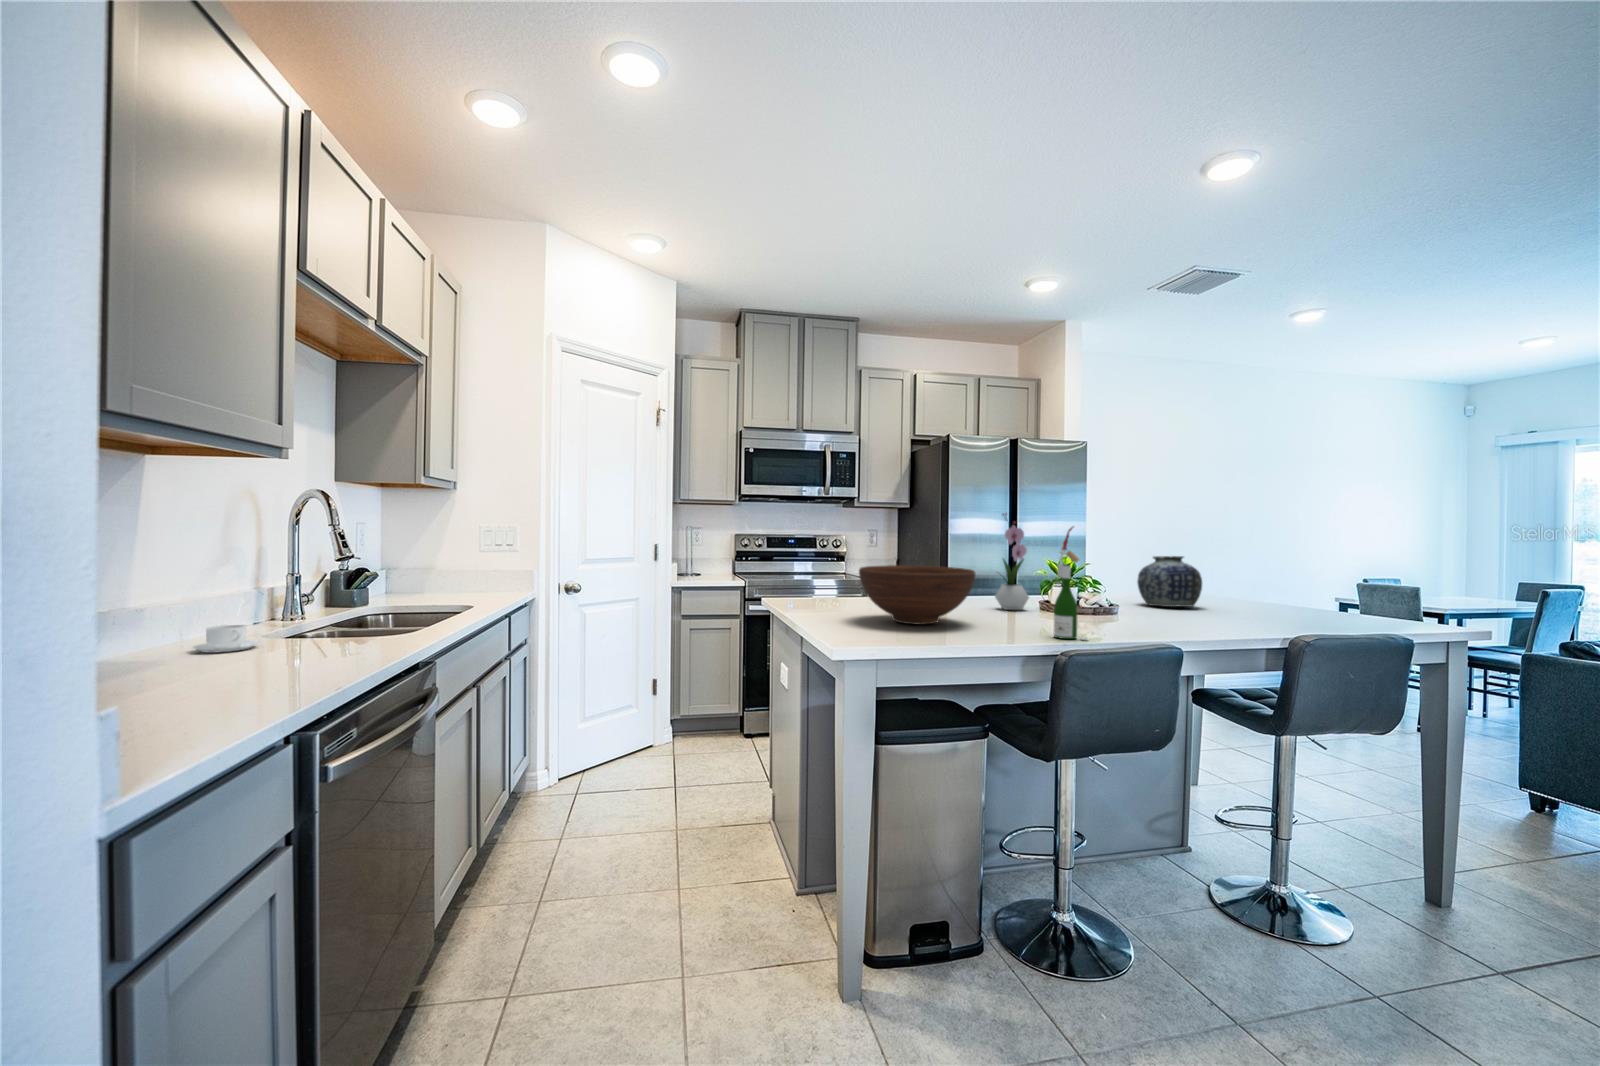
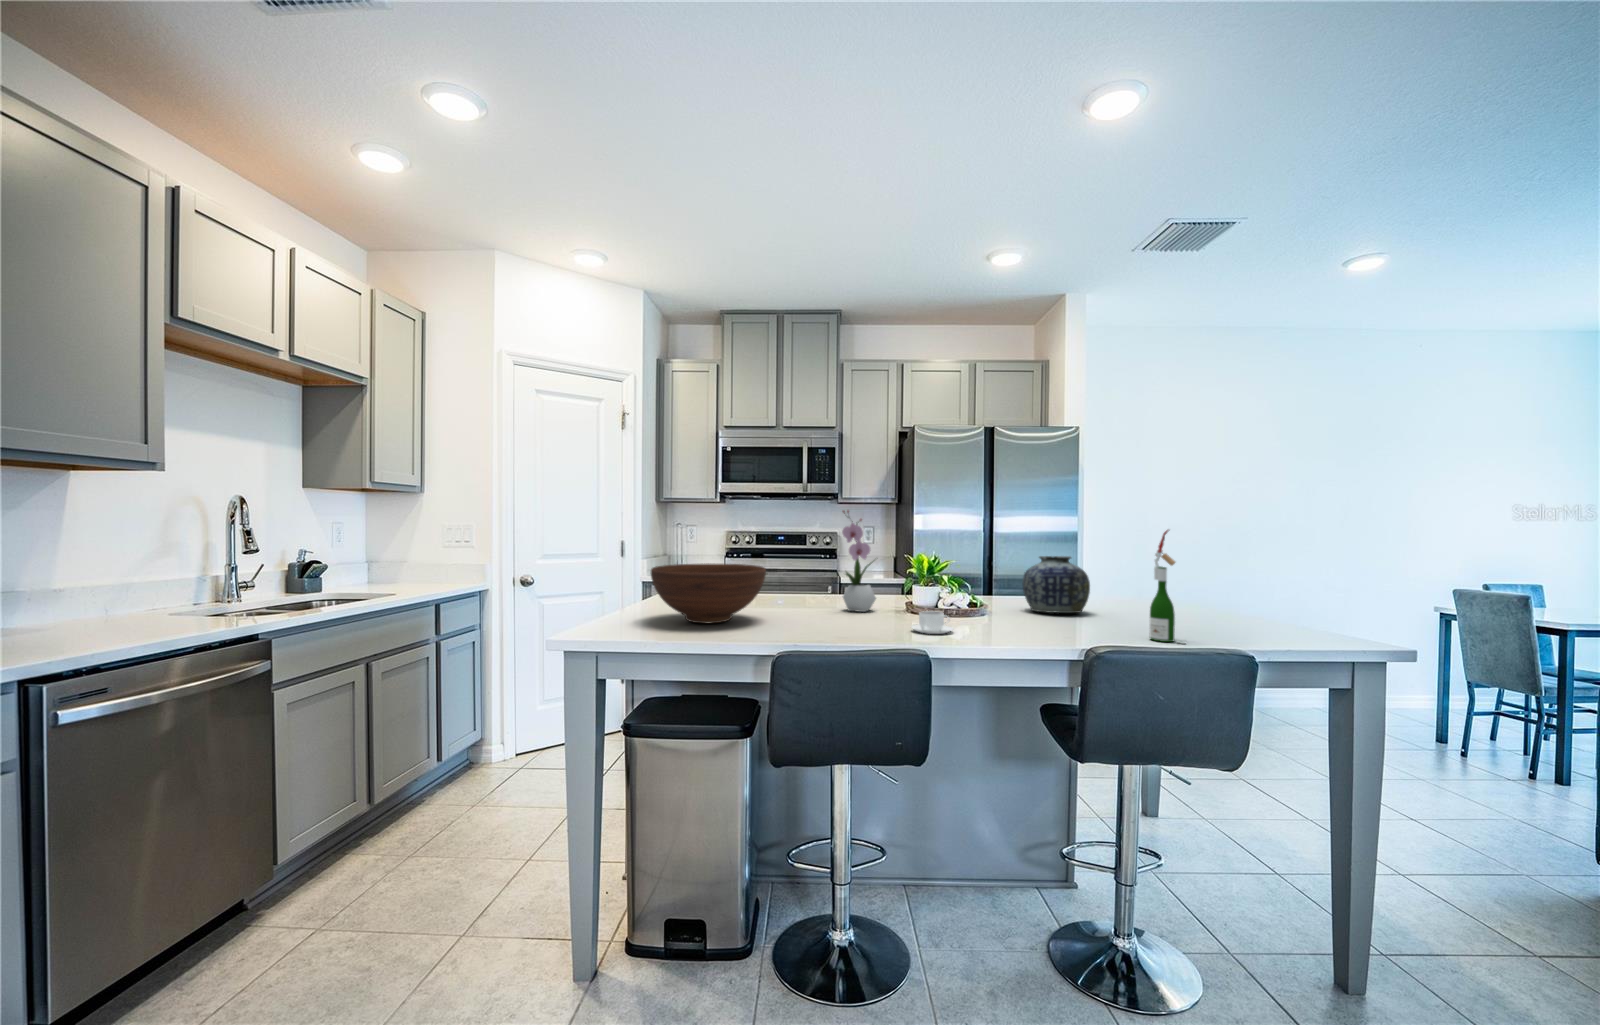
wine bottle: present [1053,527,1088,640] -> present [1150,530,1185,644]
coffee cup: present [193,625,260,653] -> present [911,611,953,634]

